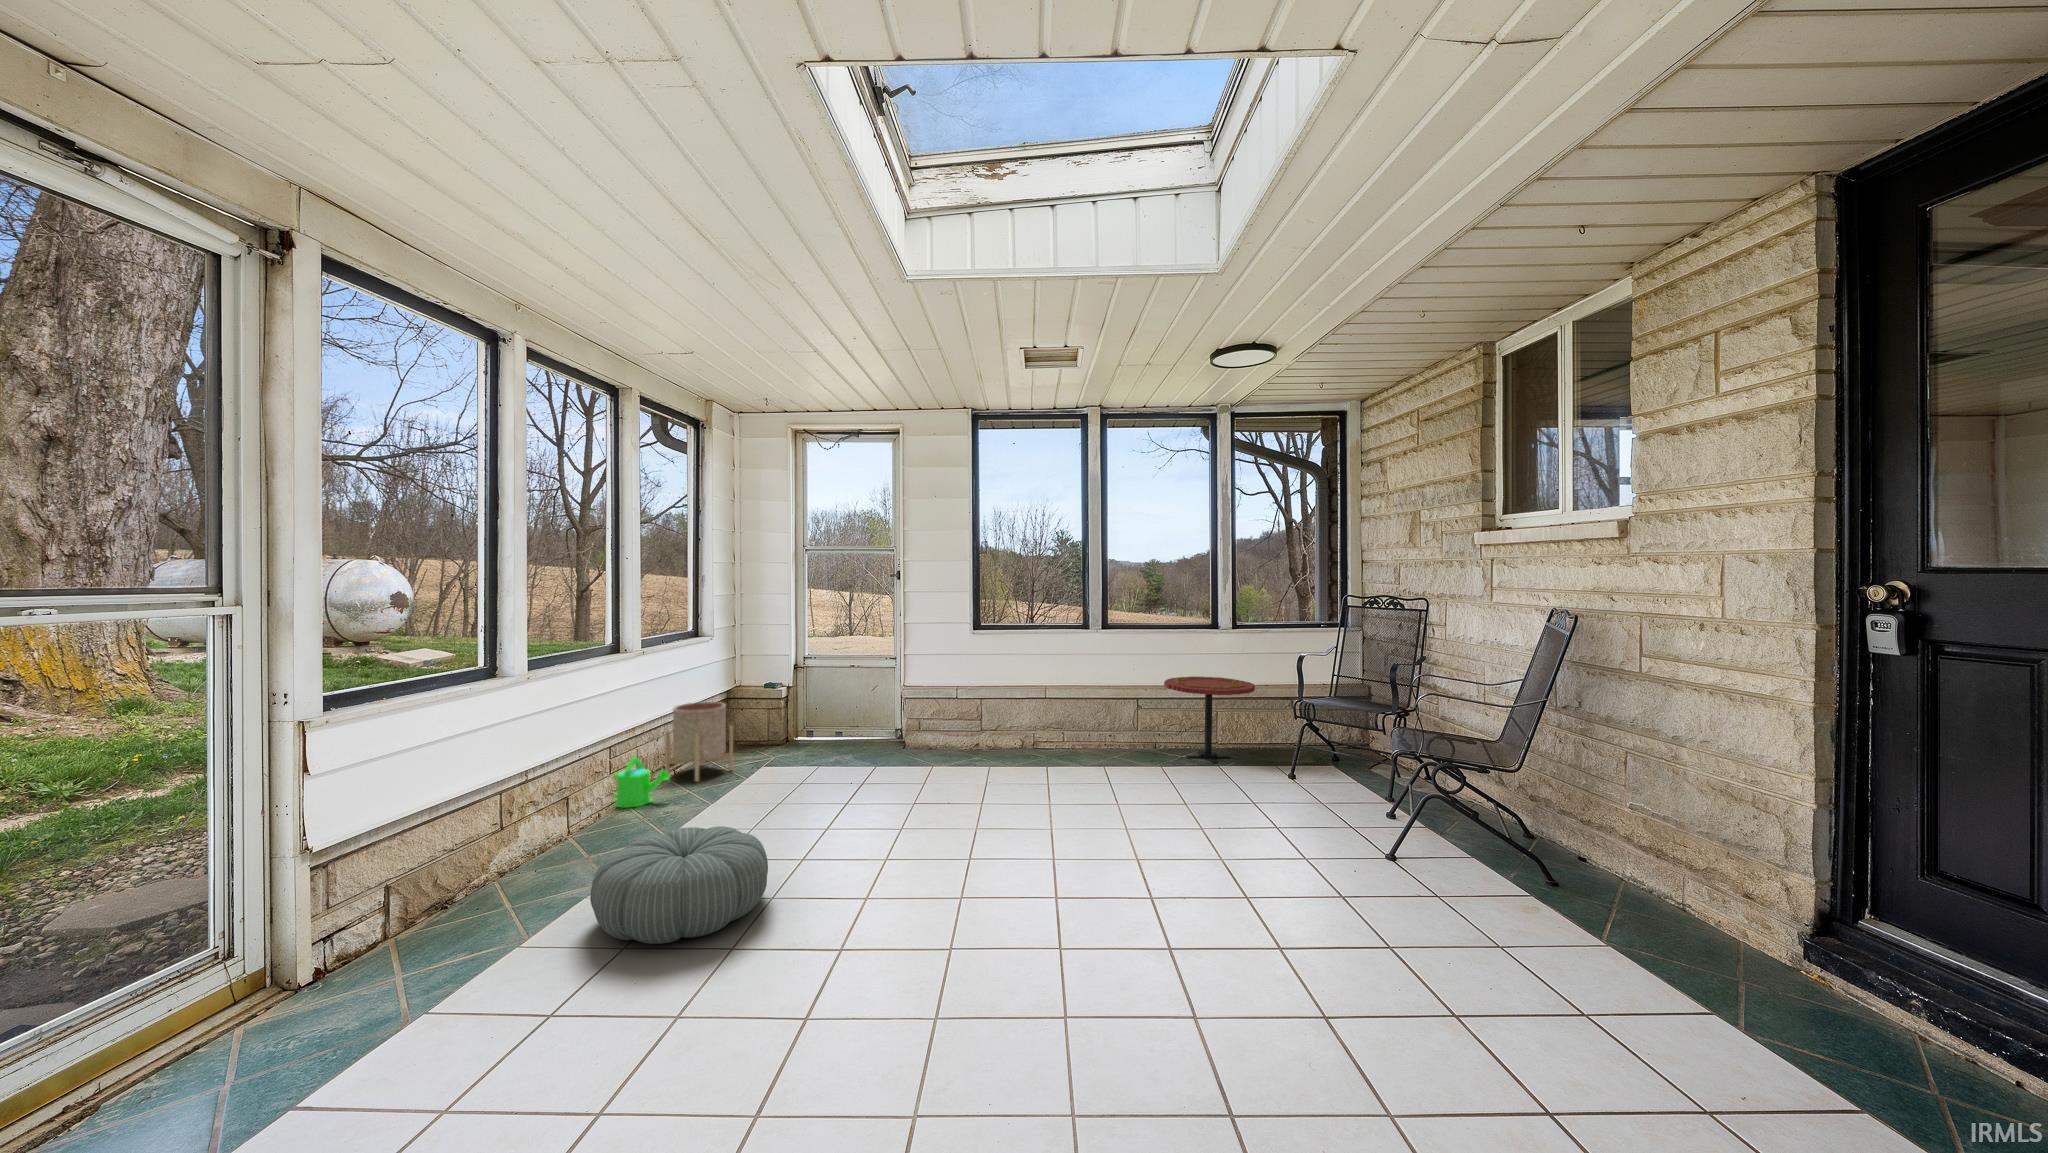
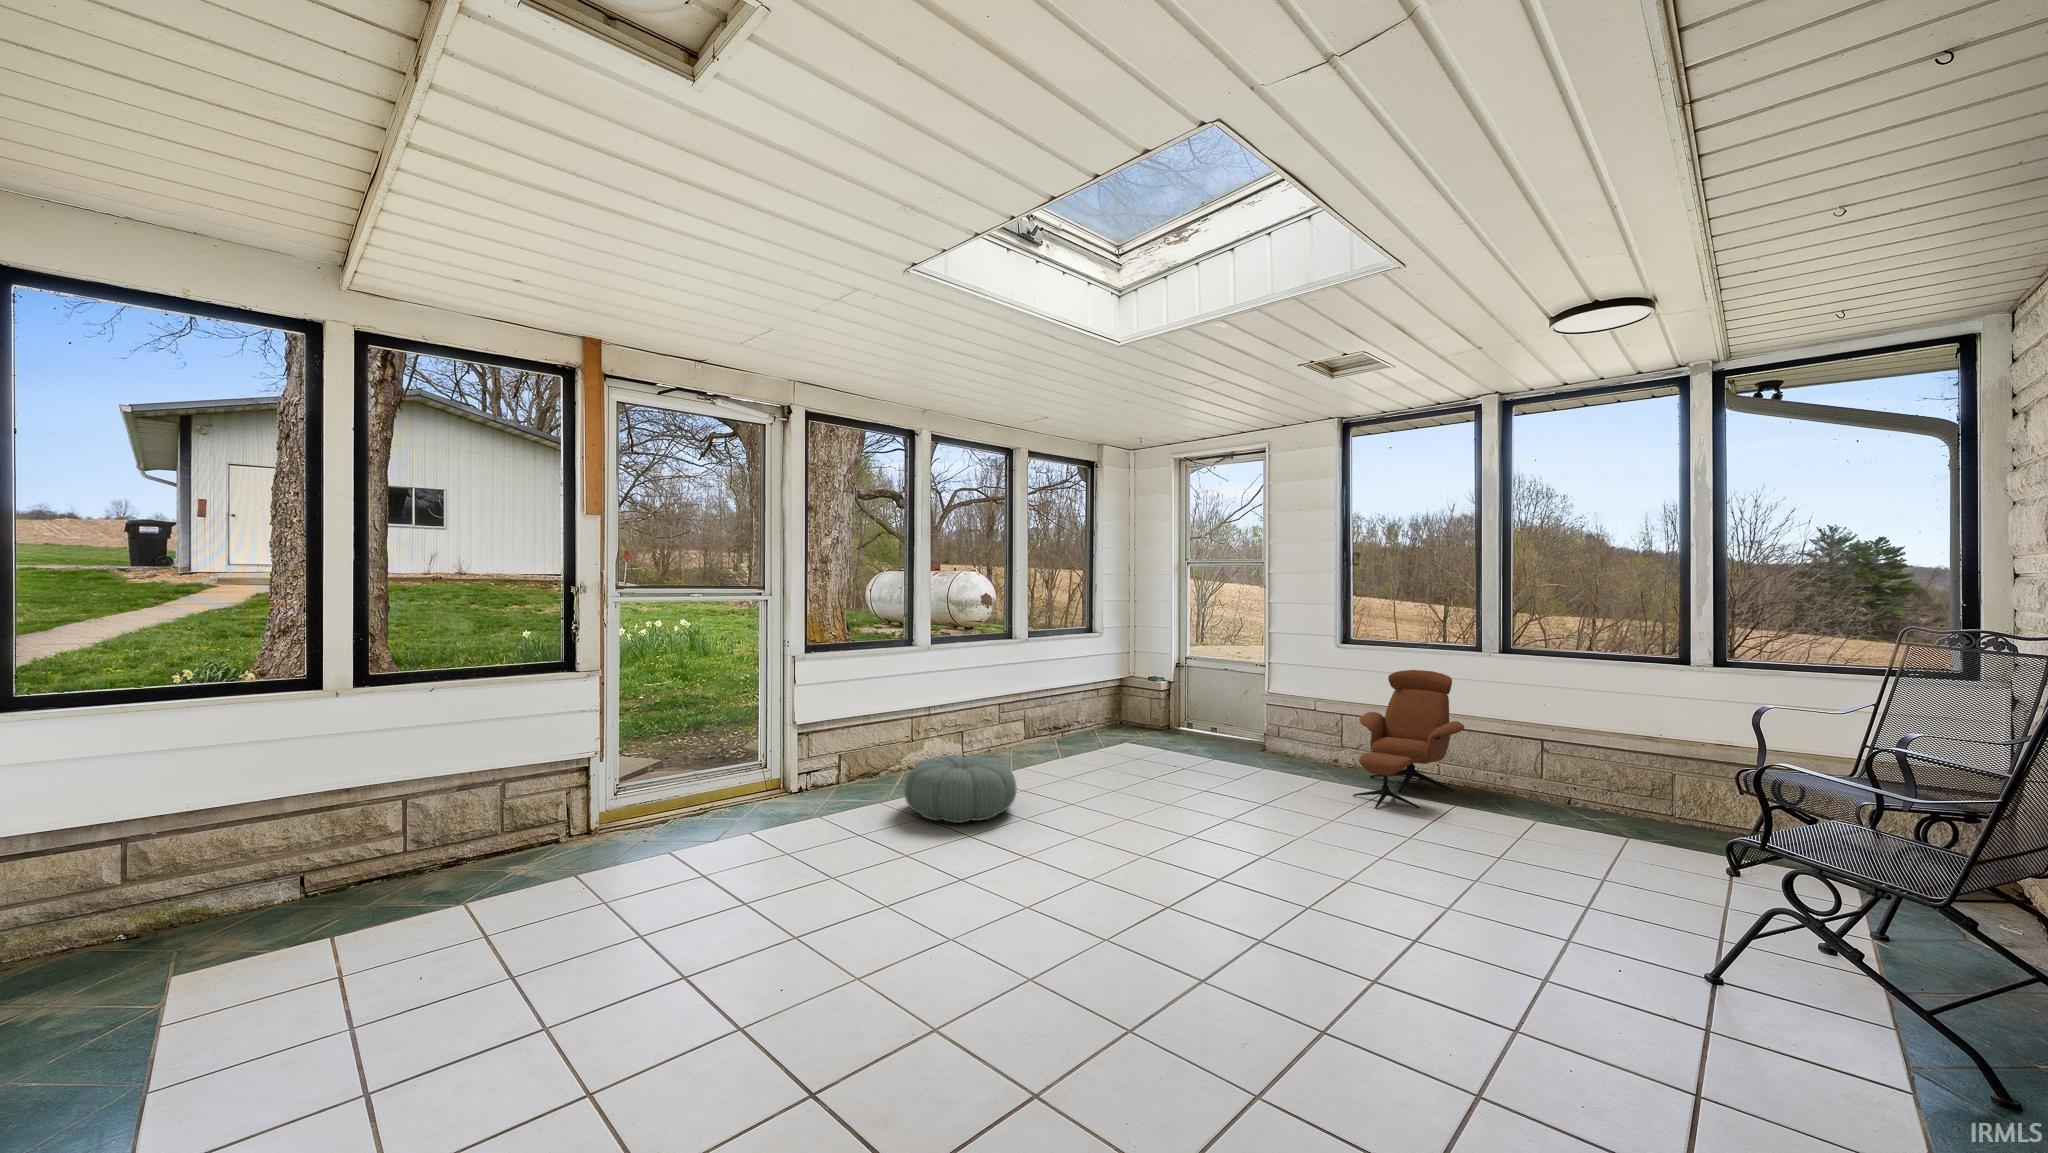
lounge chair: none [1019,653,1101,783] -> present [1353,670,1464,808]
side table: present [1164,677,1255,763] -> none [1549,714,1699,833]
planter: present [665,702,733,782] -> none [1051,683,1098,745]
watering can: present [613,757,670,808] -> none [998,715,1034,752]

